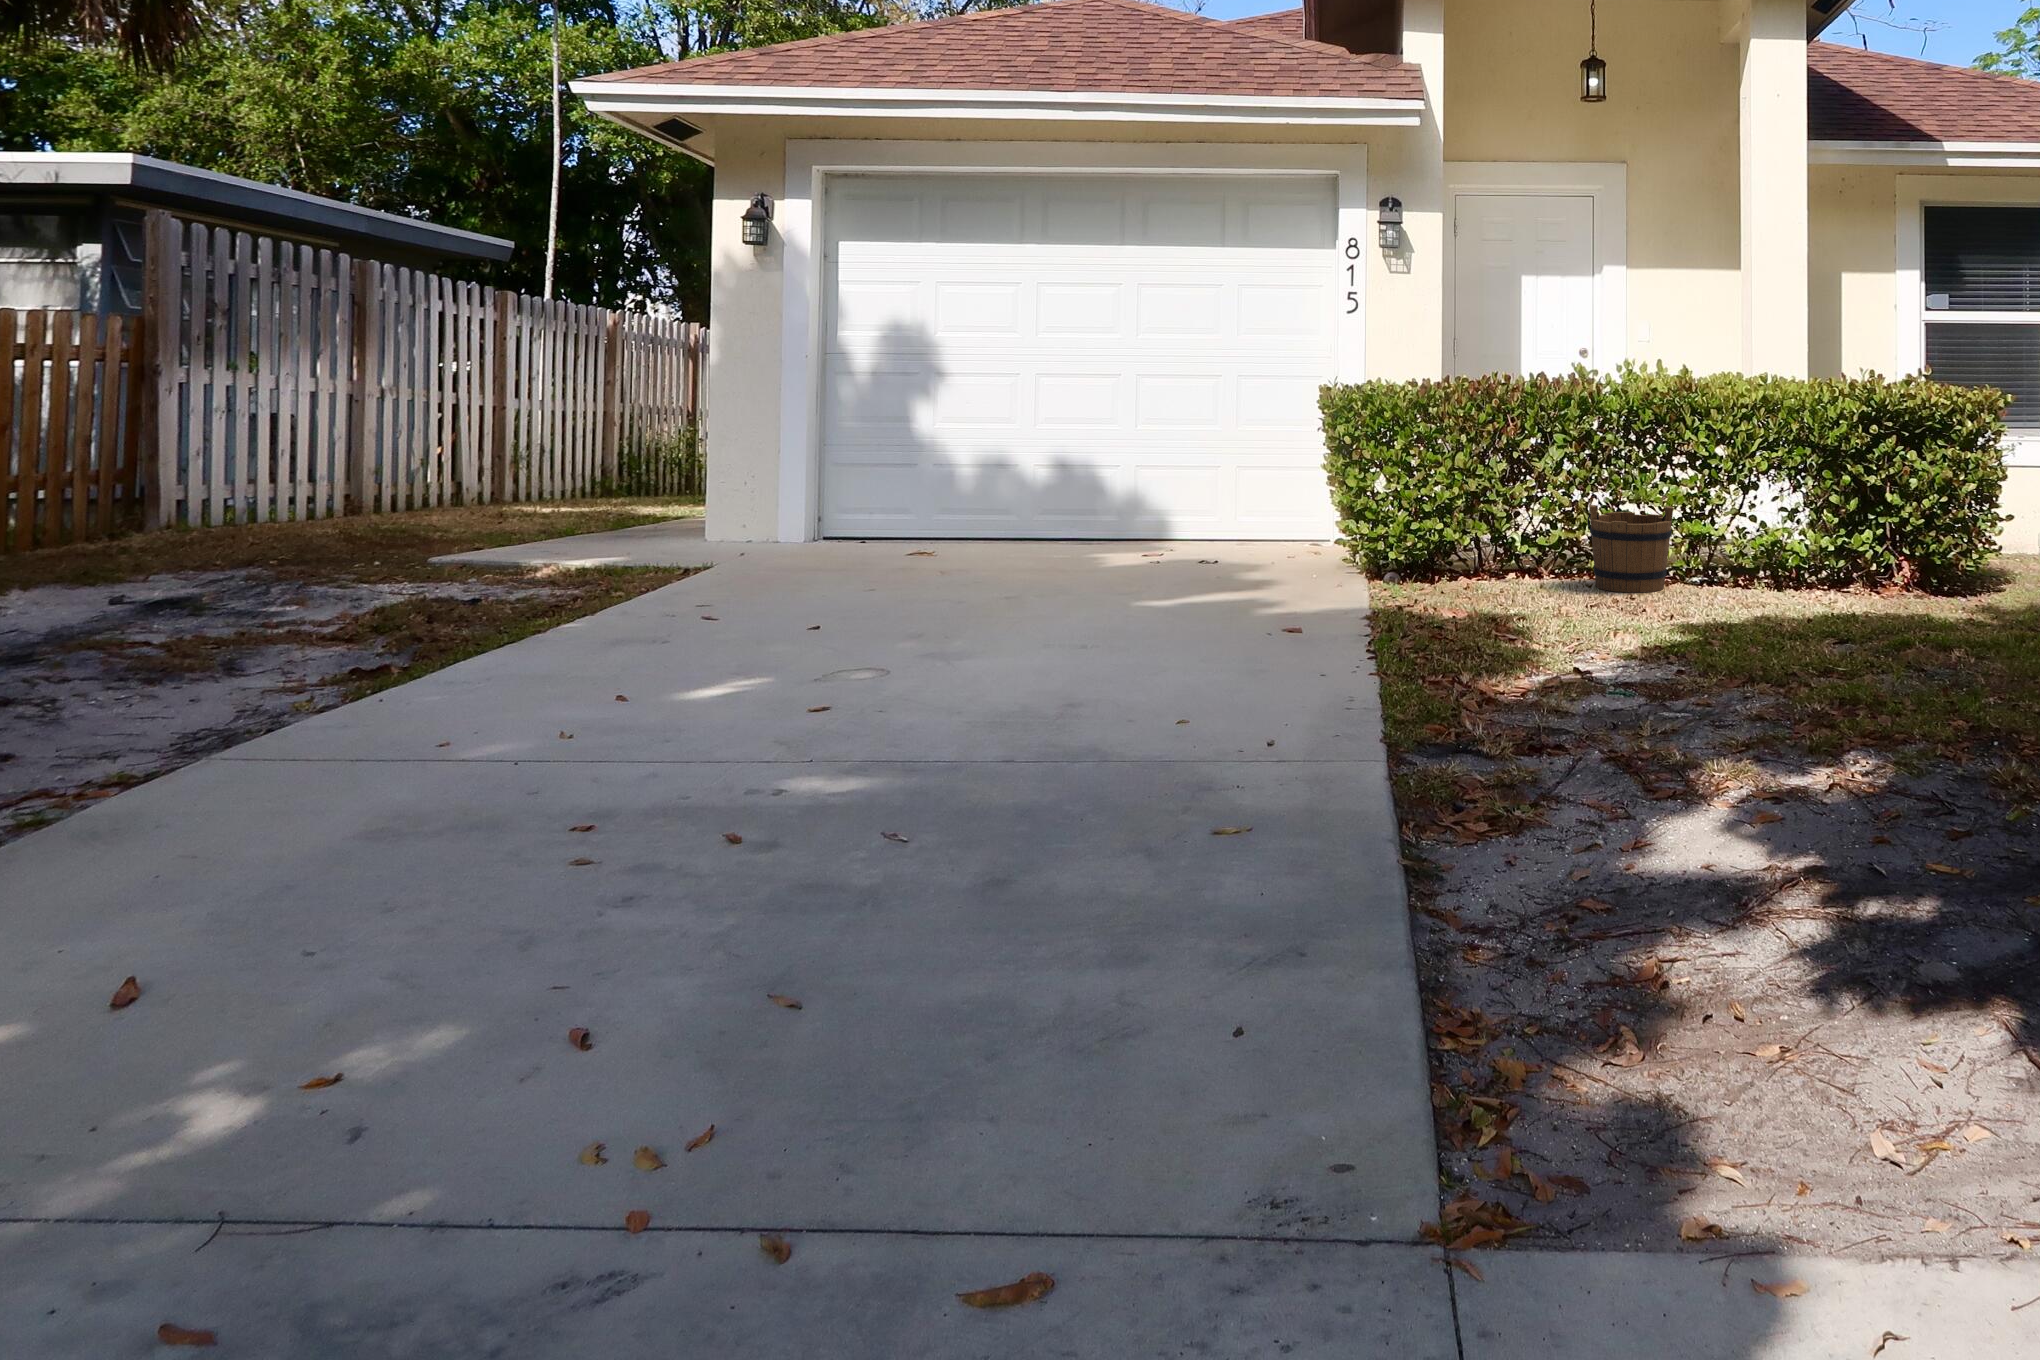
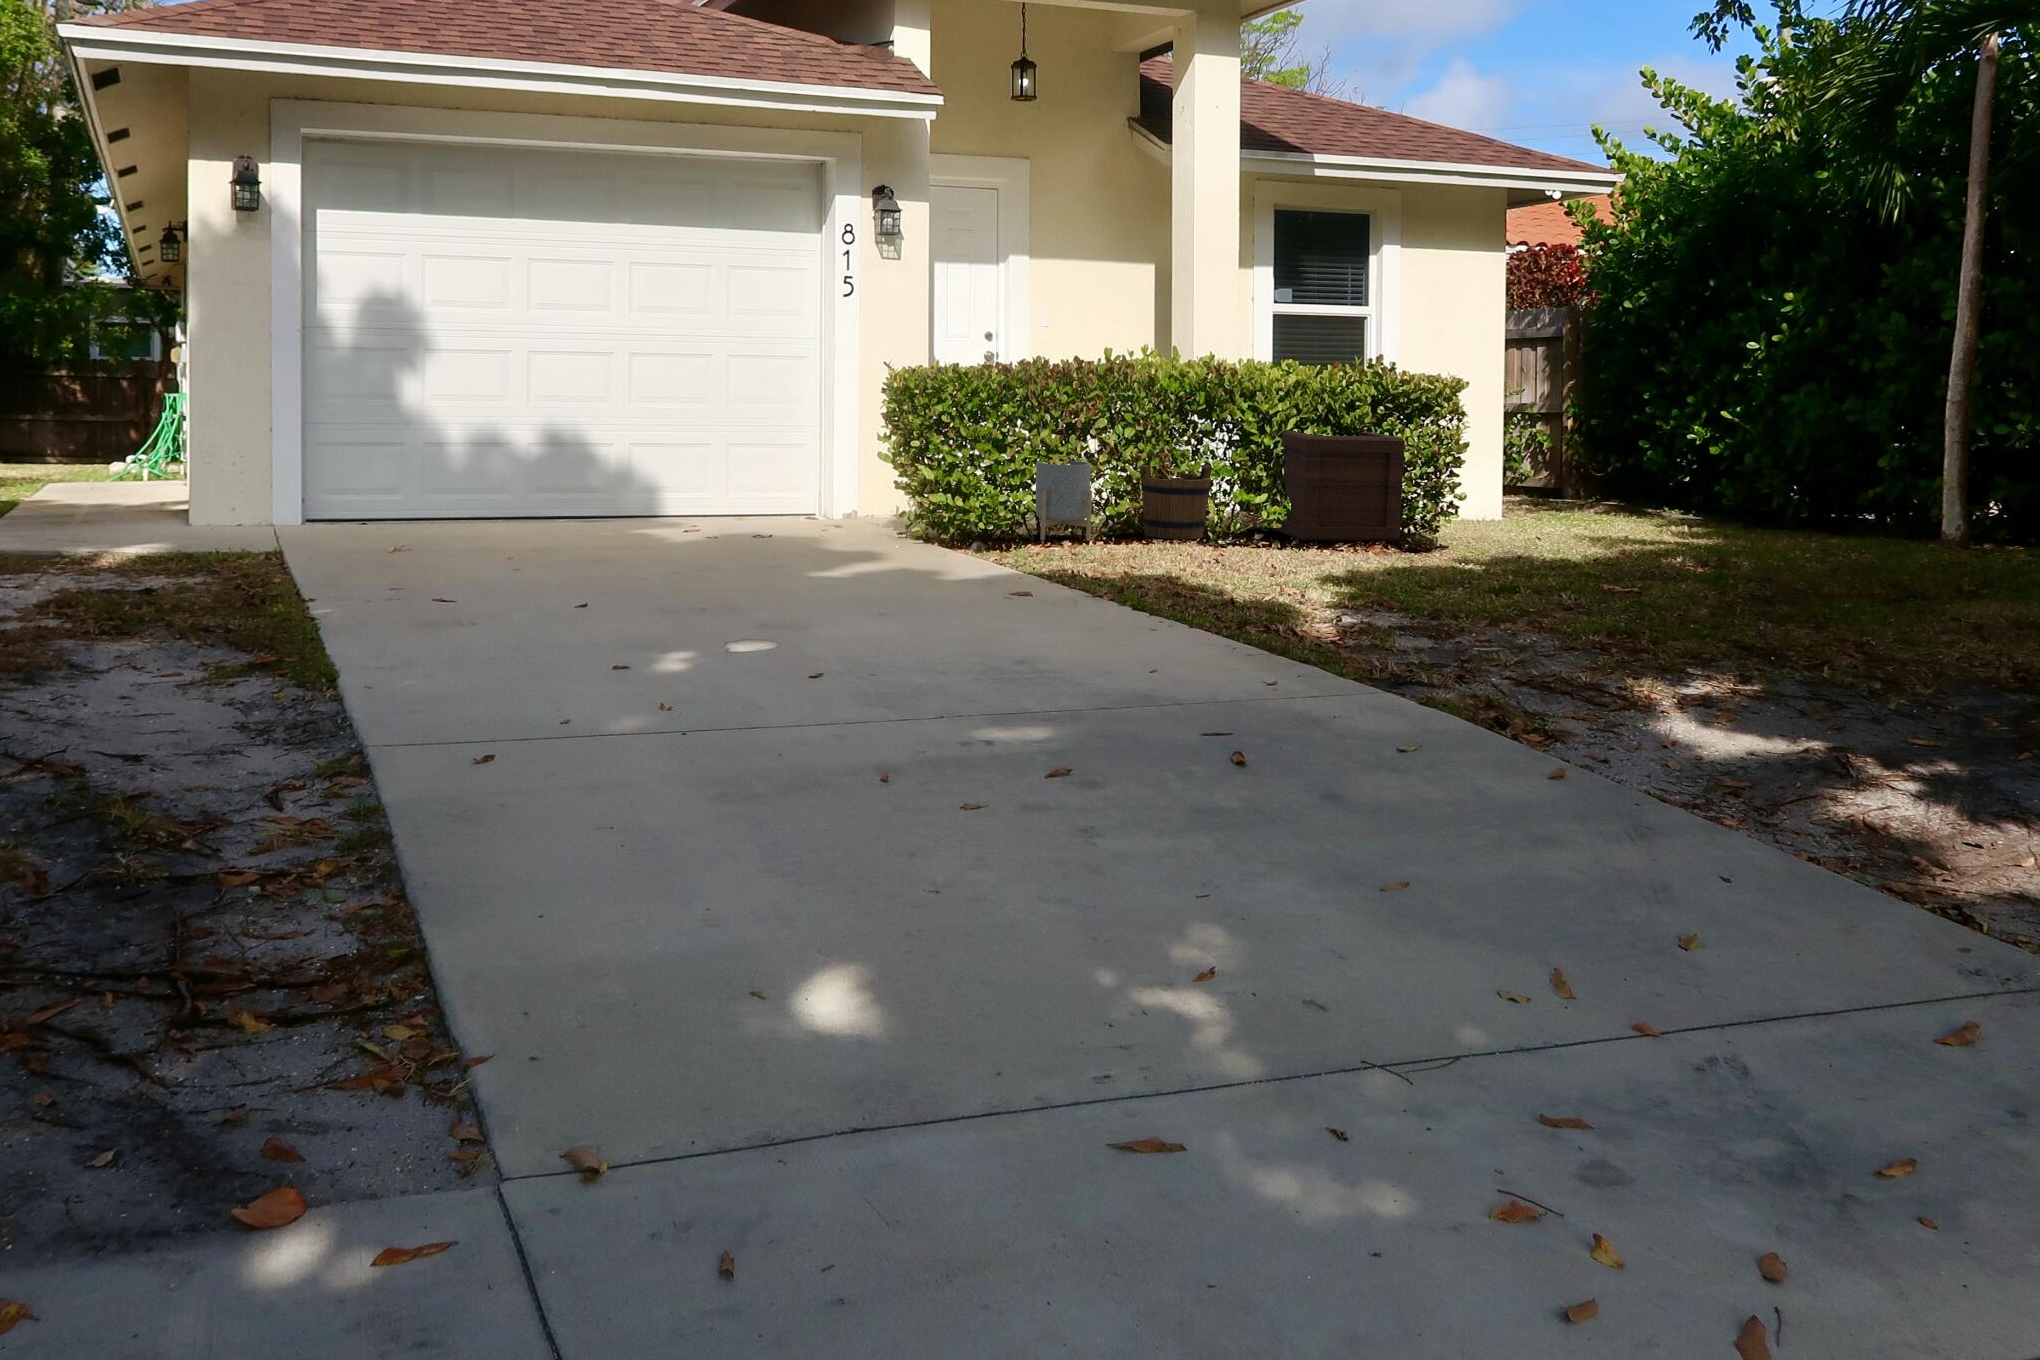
wooden crate: none [1767,463,1908,604] -> present [1269,430,1405,541]
planter: none [1457,497,1522,591] -> present [1032,461,1092,541]

